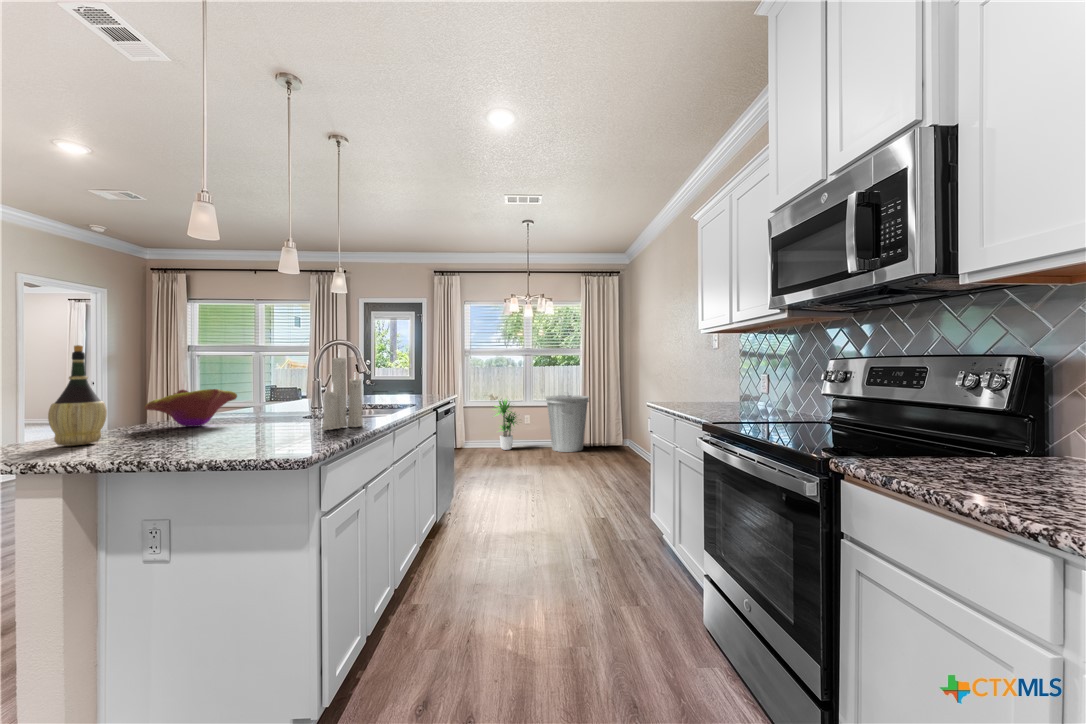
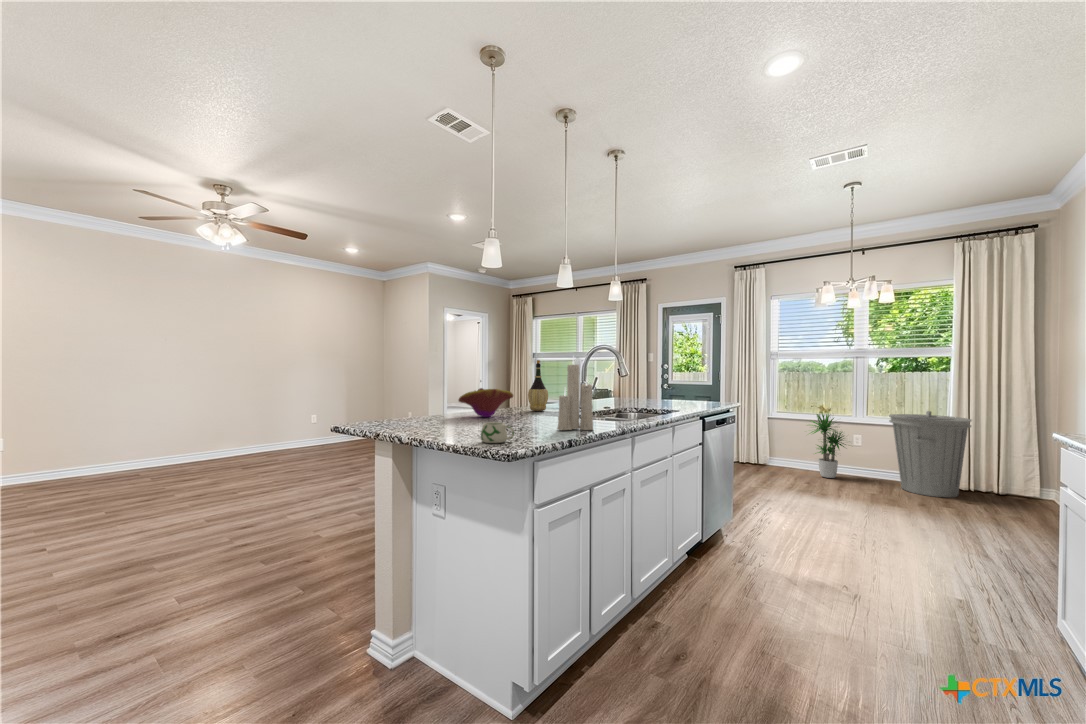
wine bottle: present [48,345,107,446] -> present [528,360,548,411]
mug: none [245,426,295,452] -> present [481,422,514,443]

